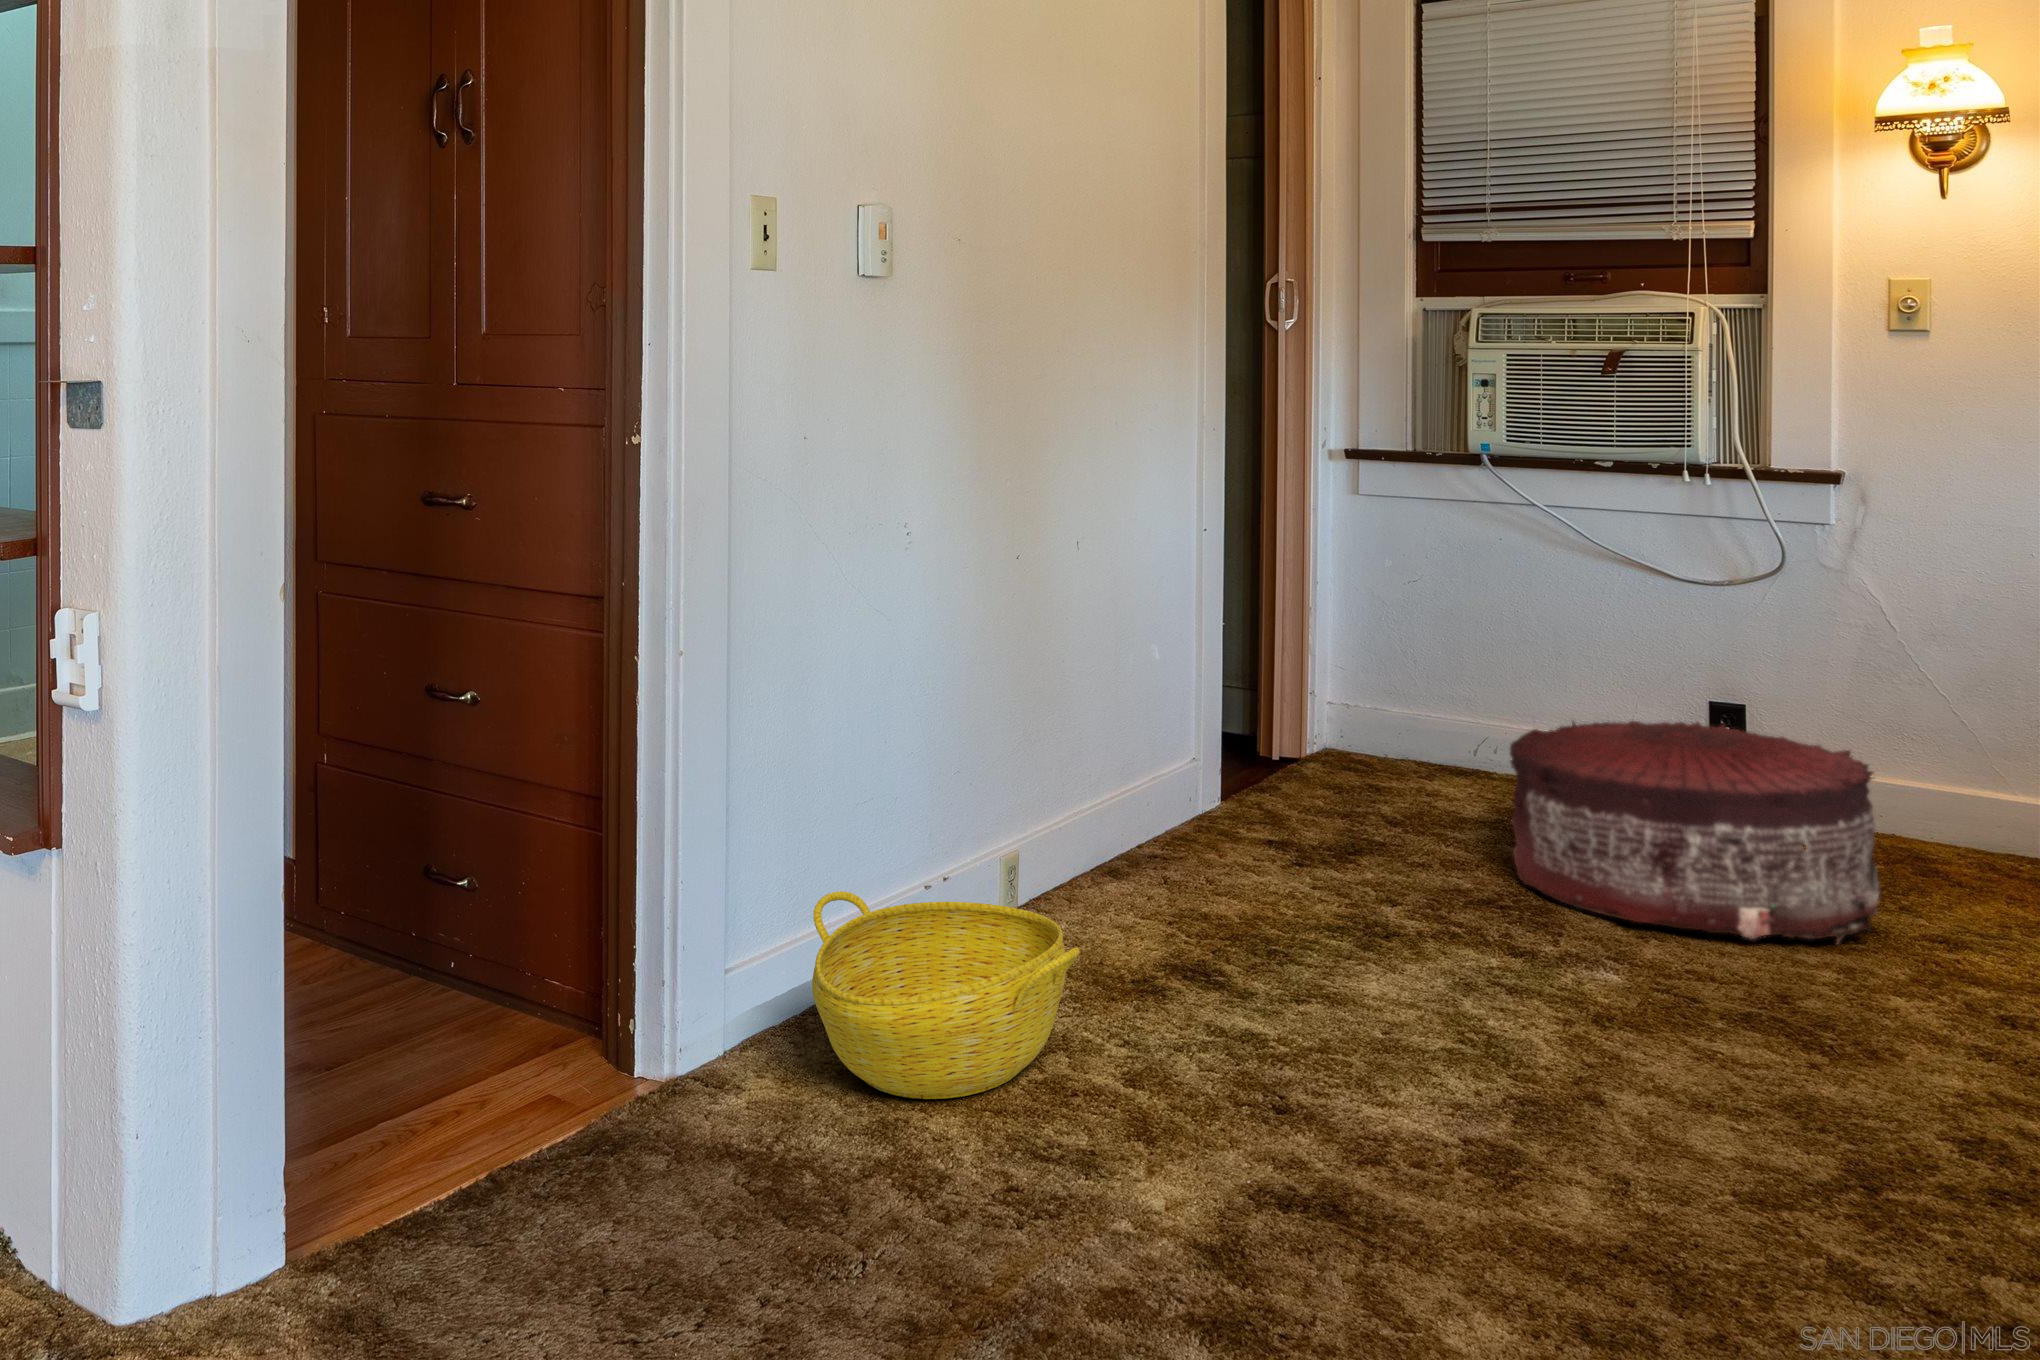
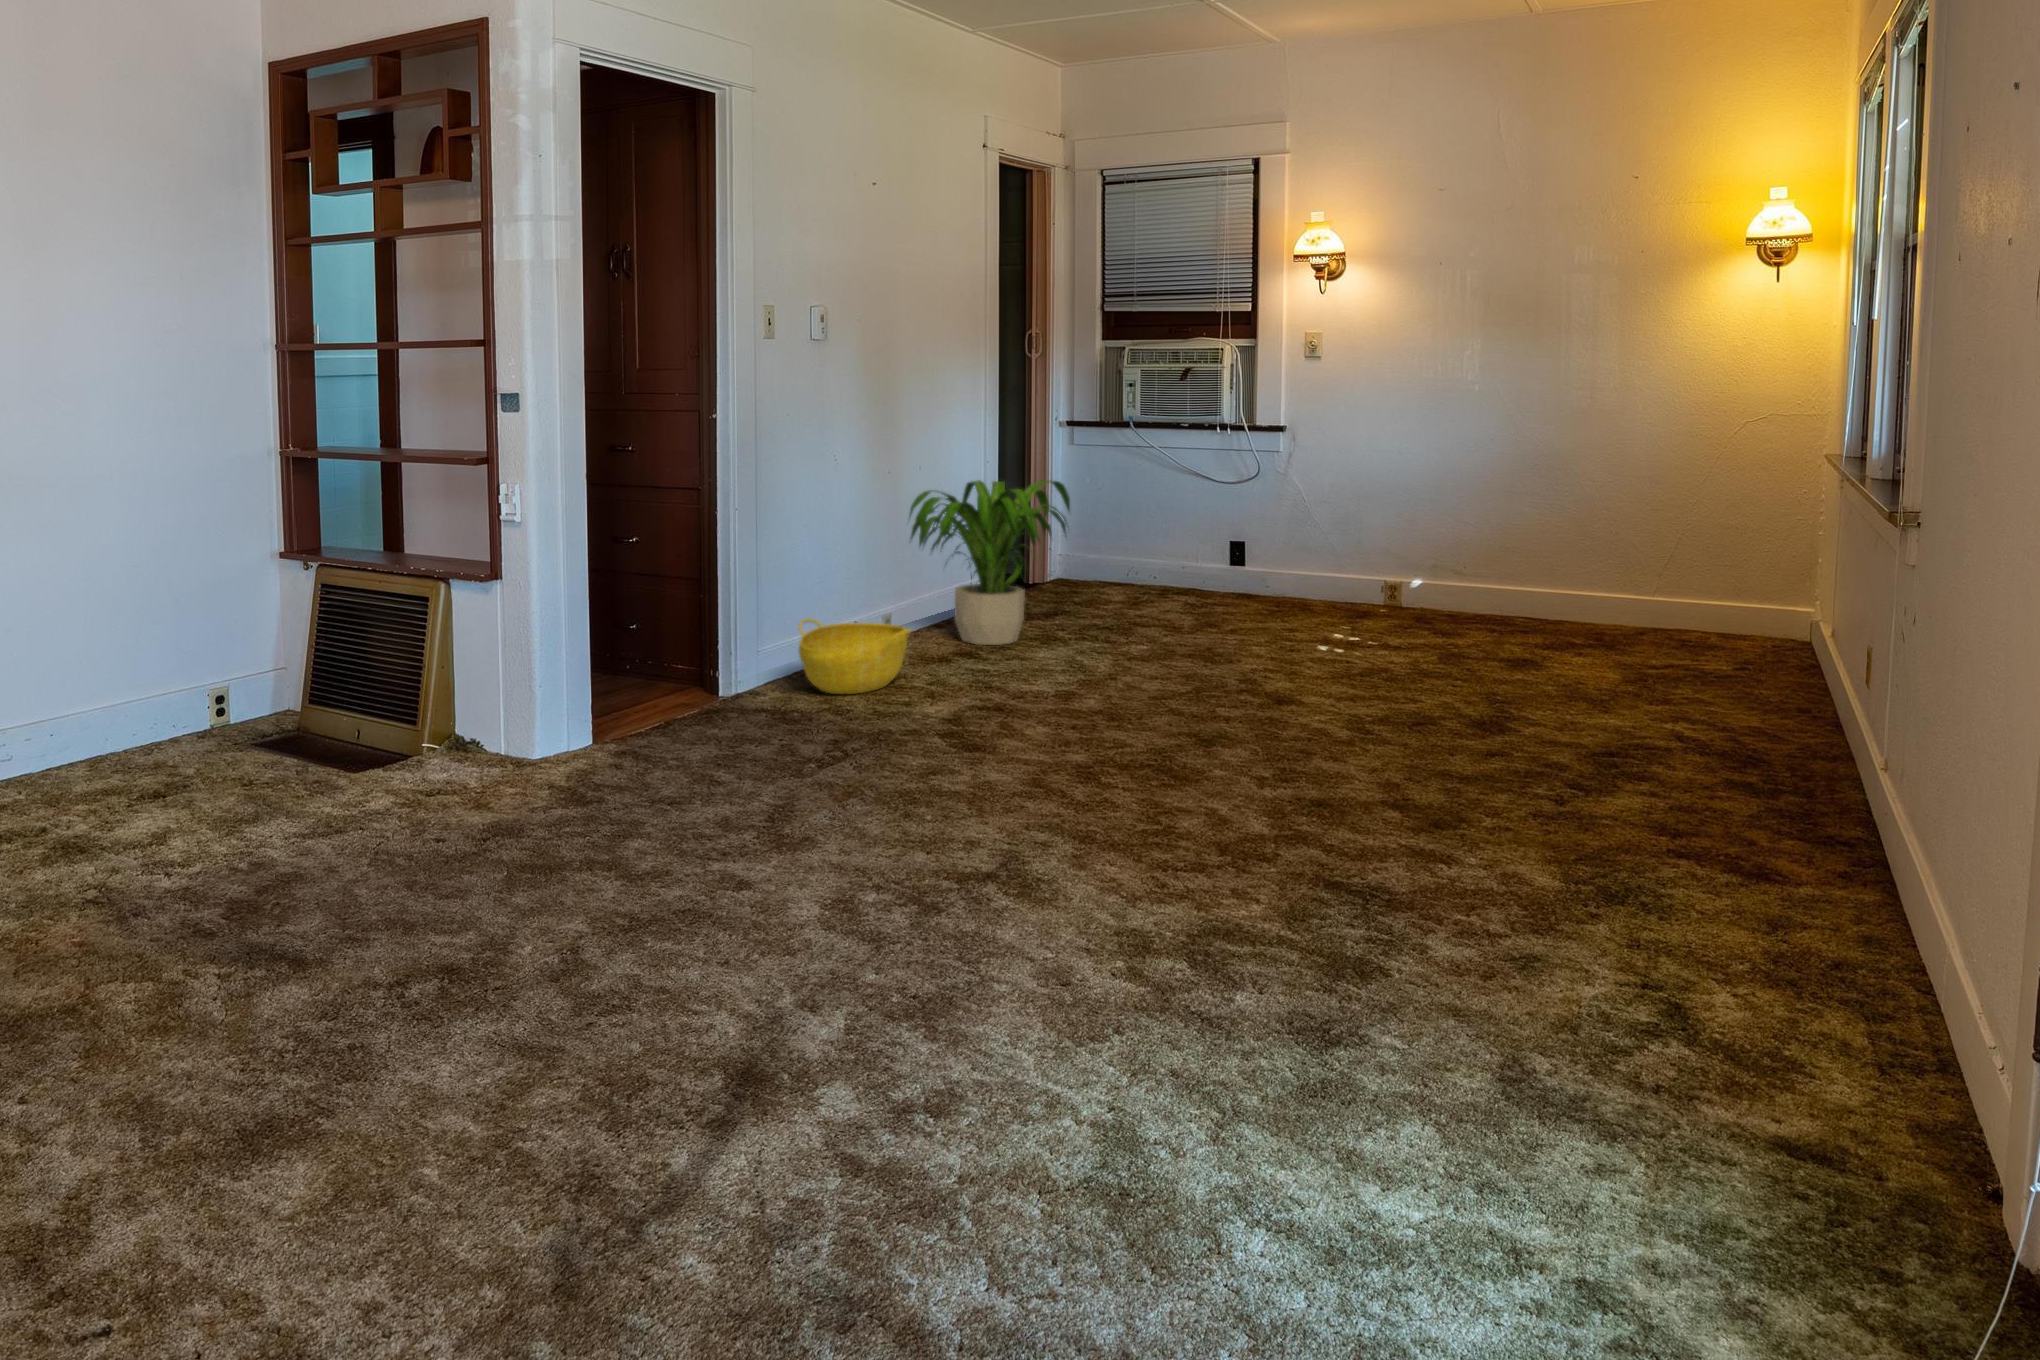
potted plant: none [1050,574,1427,944] -> present [910,480,1070,645]
pouf: present [1510,721,1879,943] -> none [1121,544,1270,634]

